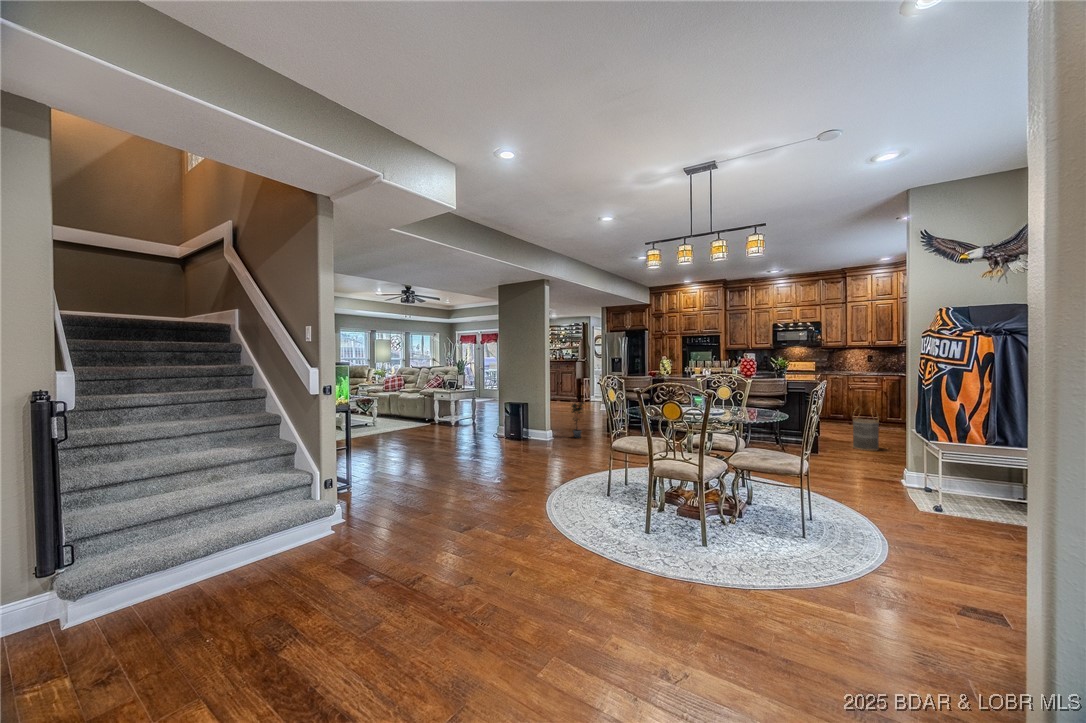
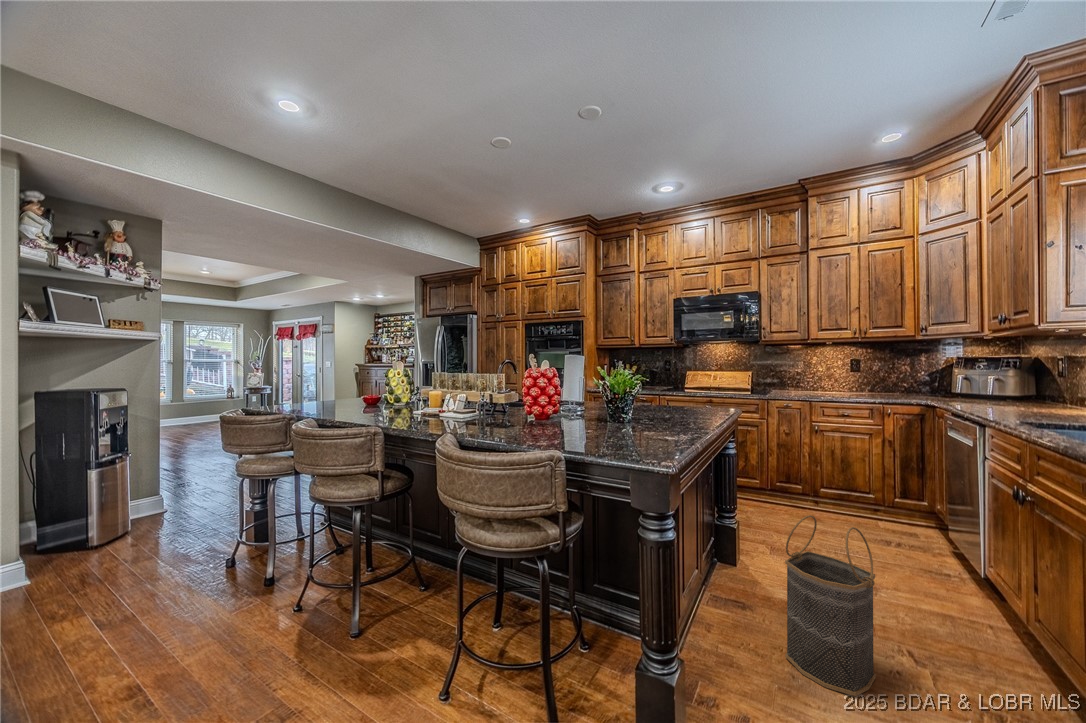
potted plant: present [572,400,585,438] -> none [65,451,155,552]

